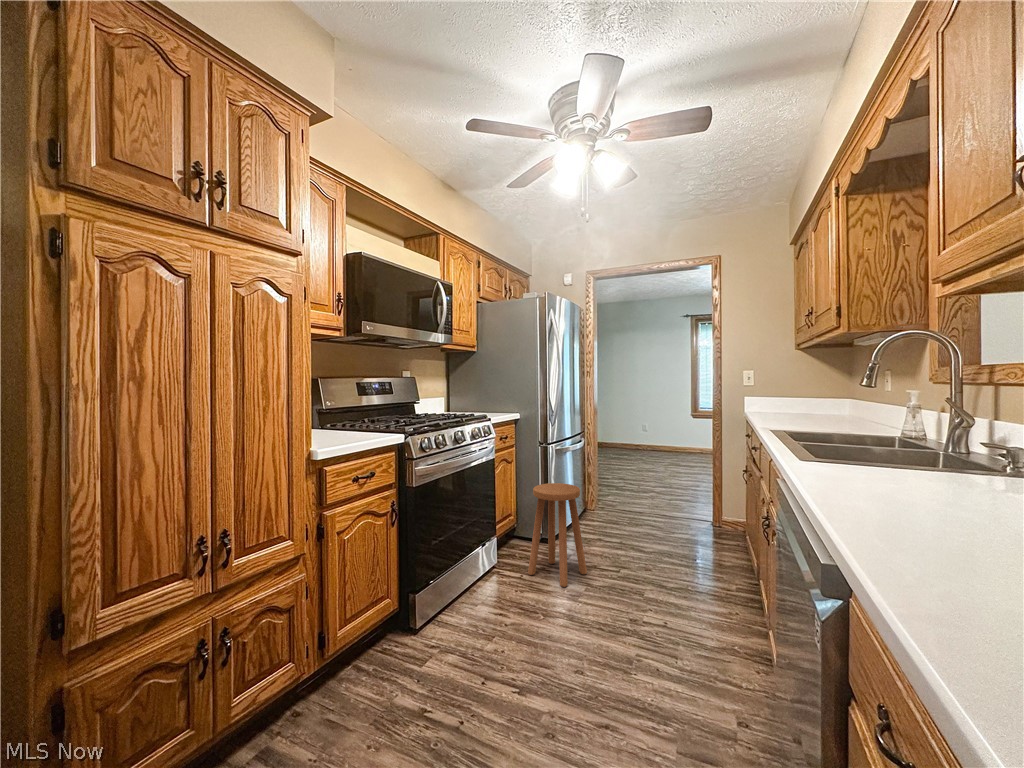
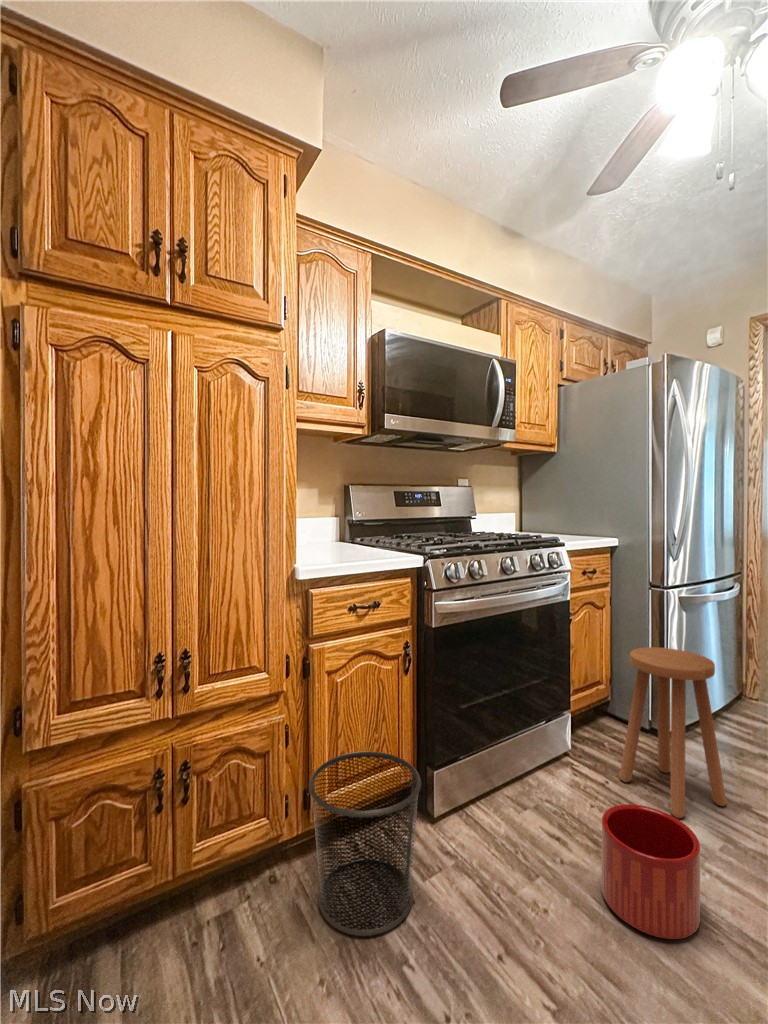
planter: none [532,580,585,651] -> present [601,804,700,939]
waste bin: none [336,586,424,721] -> present [309,751,421,936]

